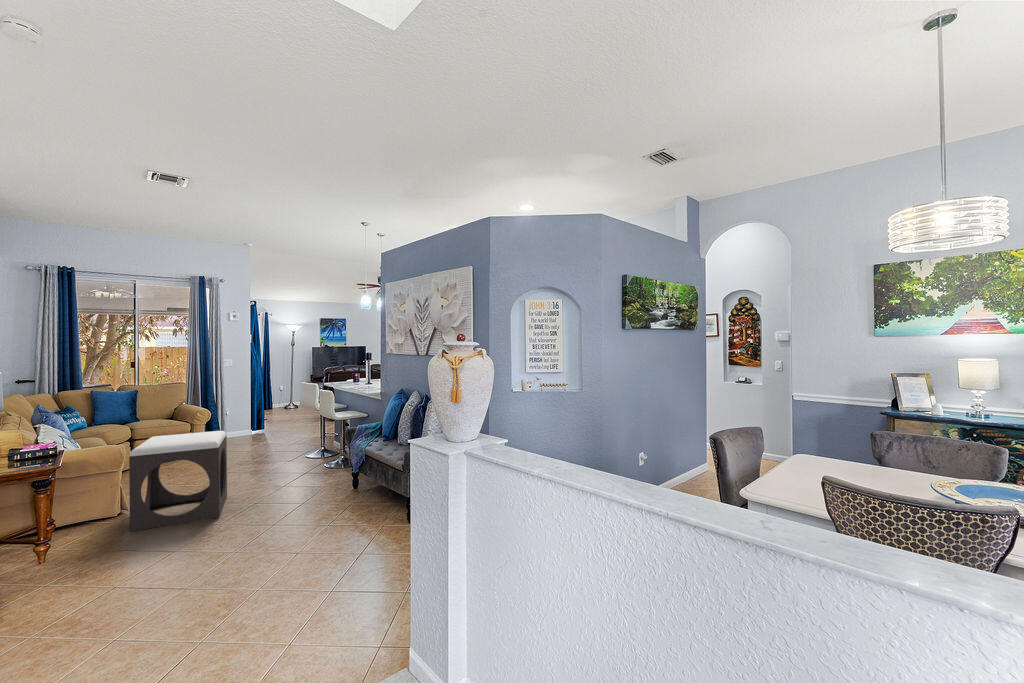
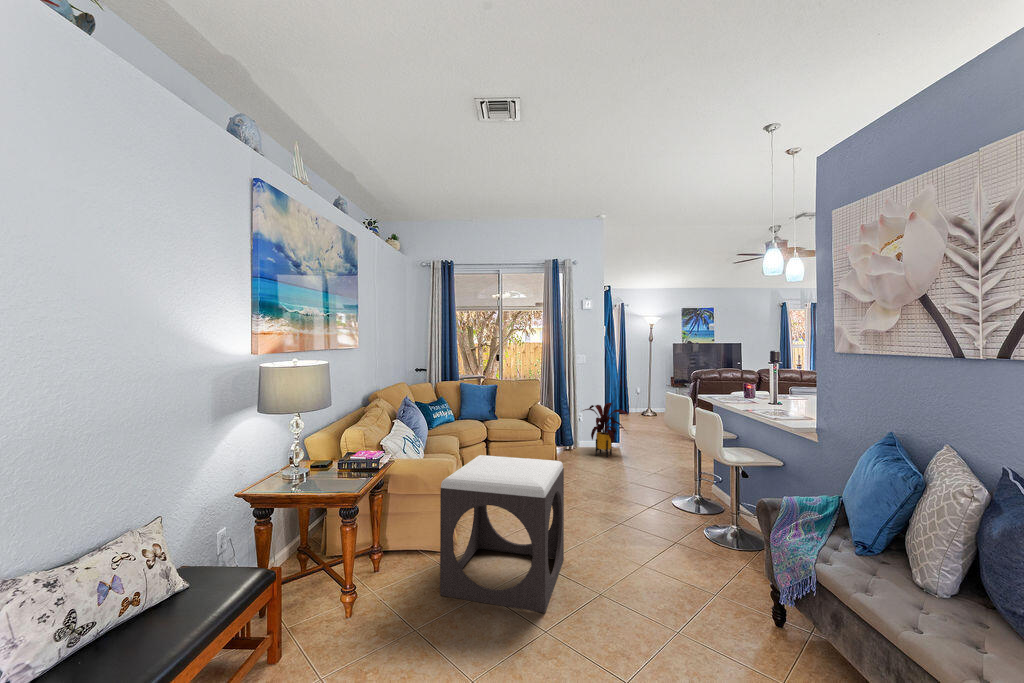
house plant: none [229,397,273,441] -> present [583,403,628,457]

